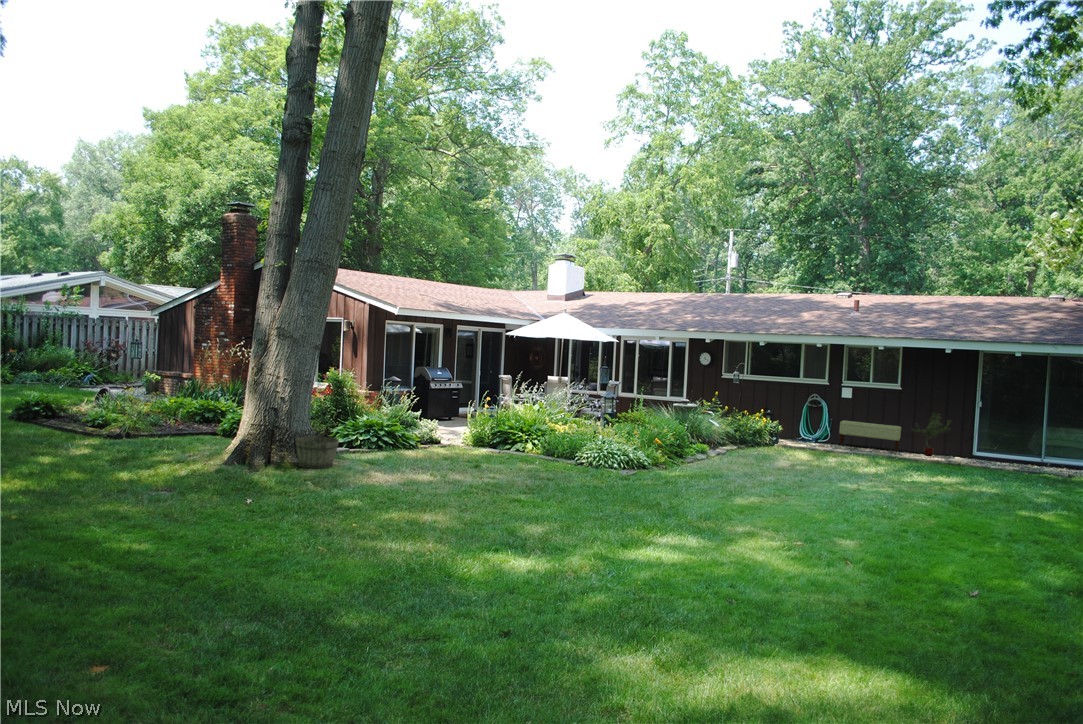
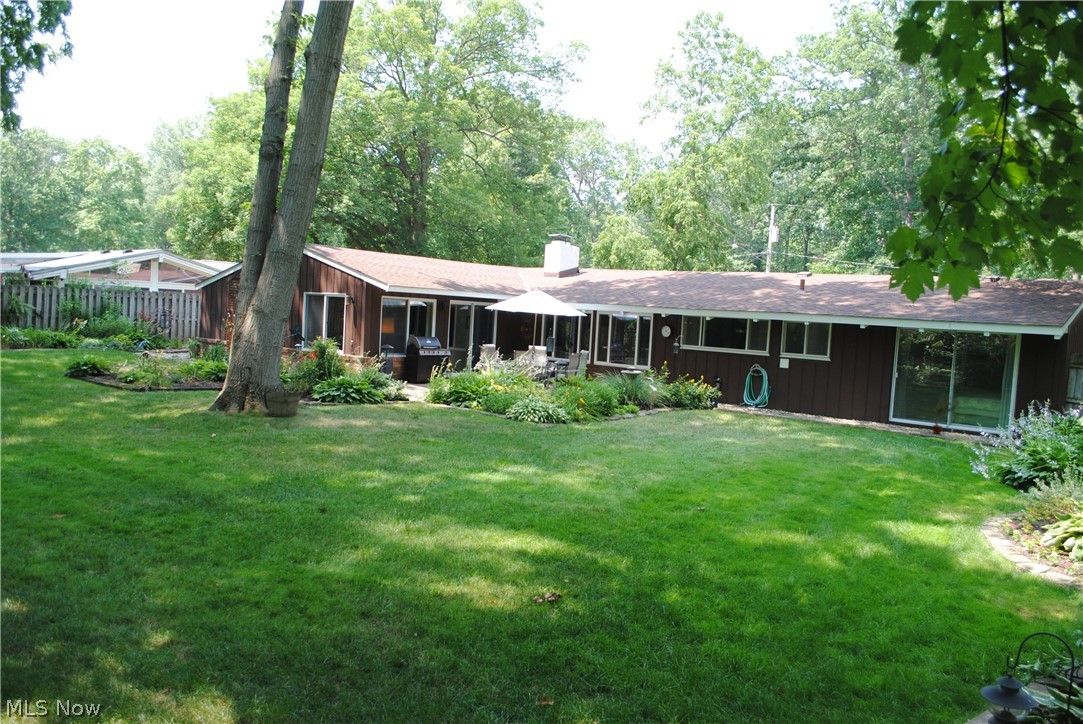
potted tree: present [912,413,951,456] -> present [922,395,959,434]
bench: present [839,420,901,452] -> none [773,388,829,417]

